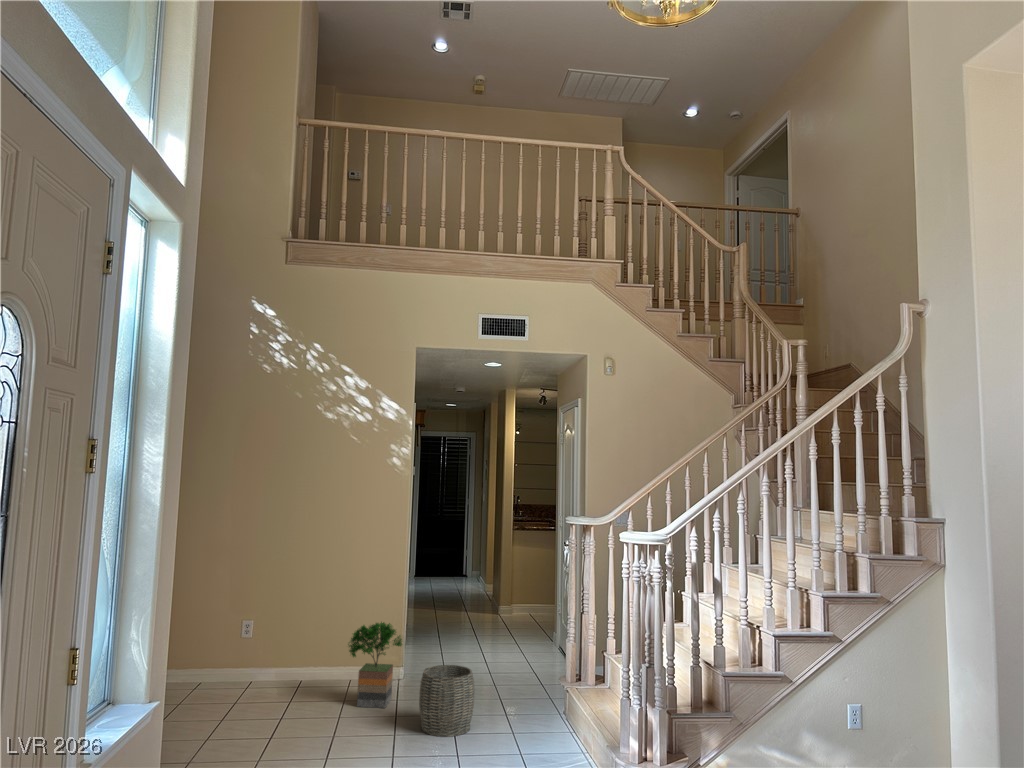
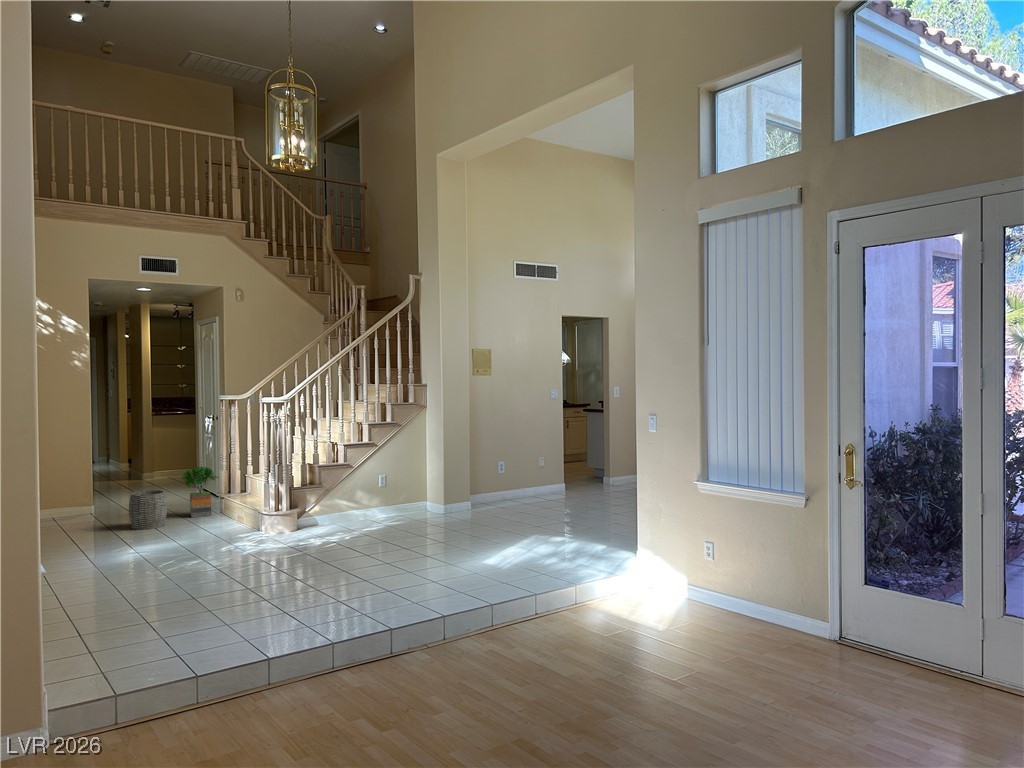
potted tree: present [348,622,402,708] -> present [182,466,218,518]

